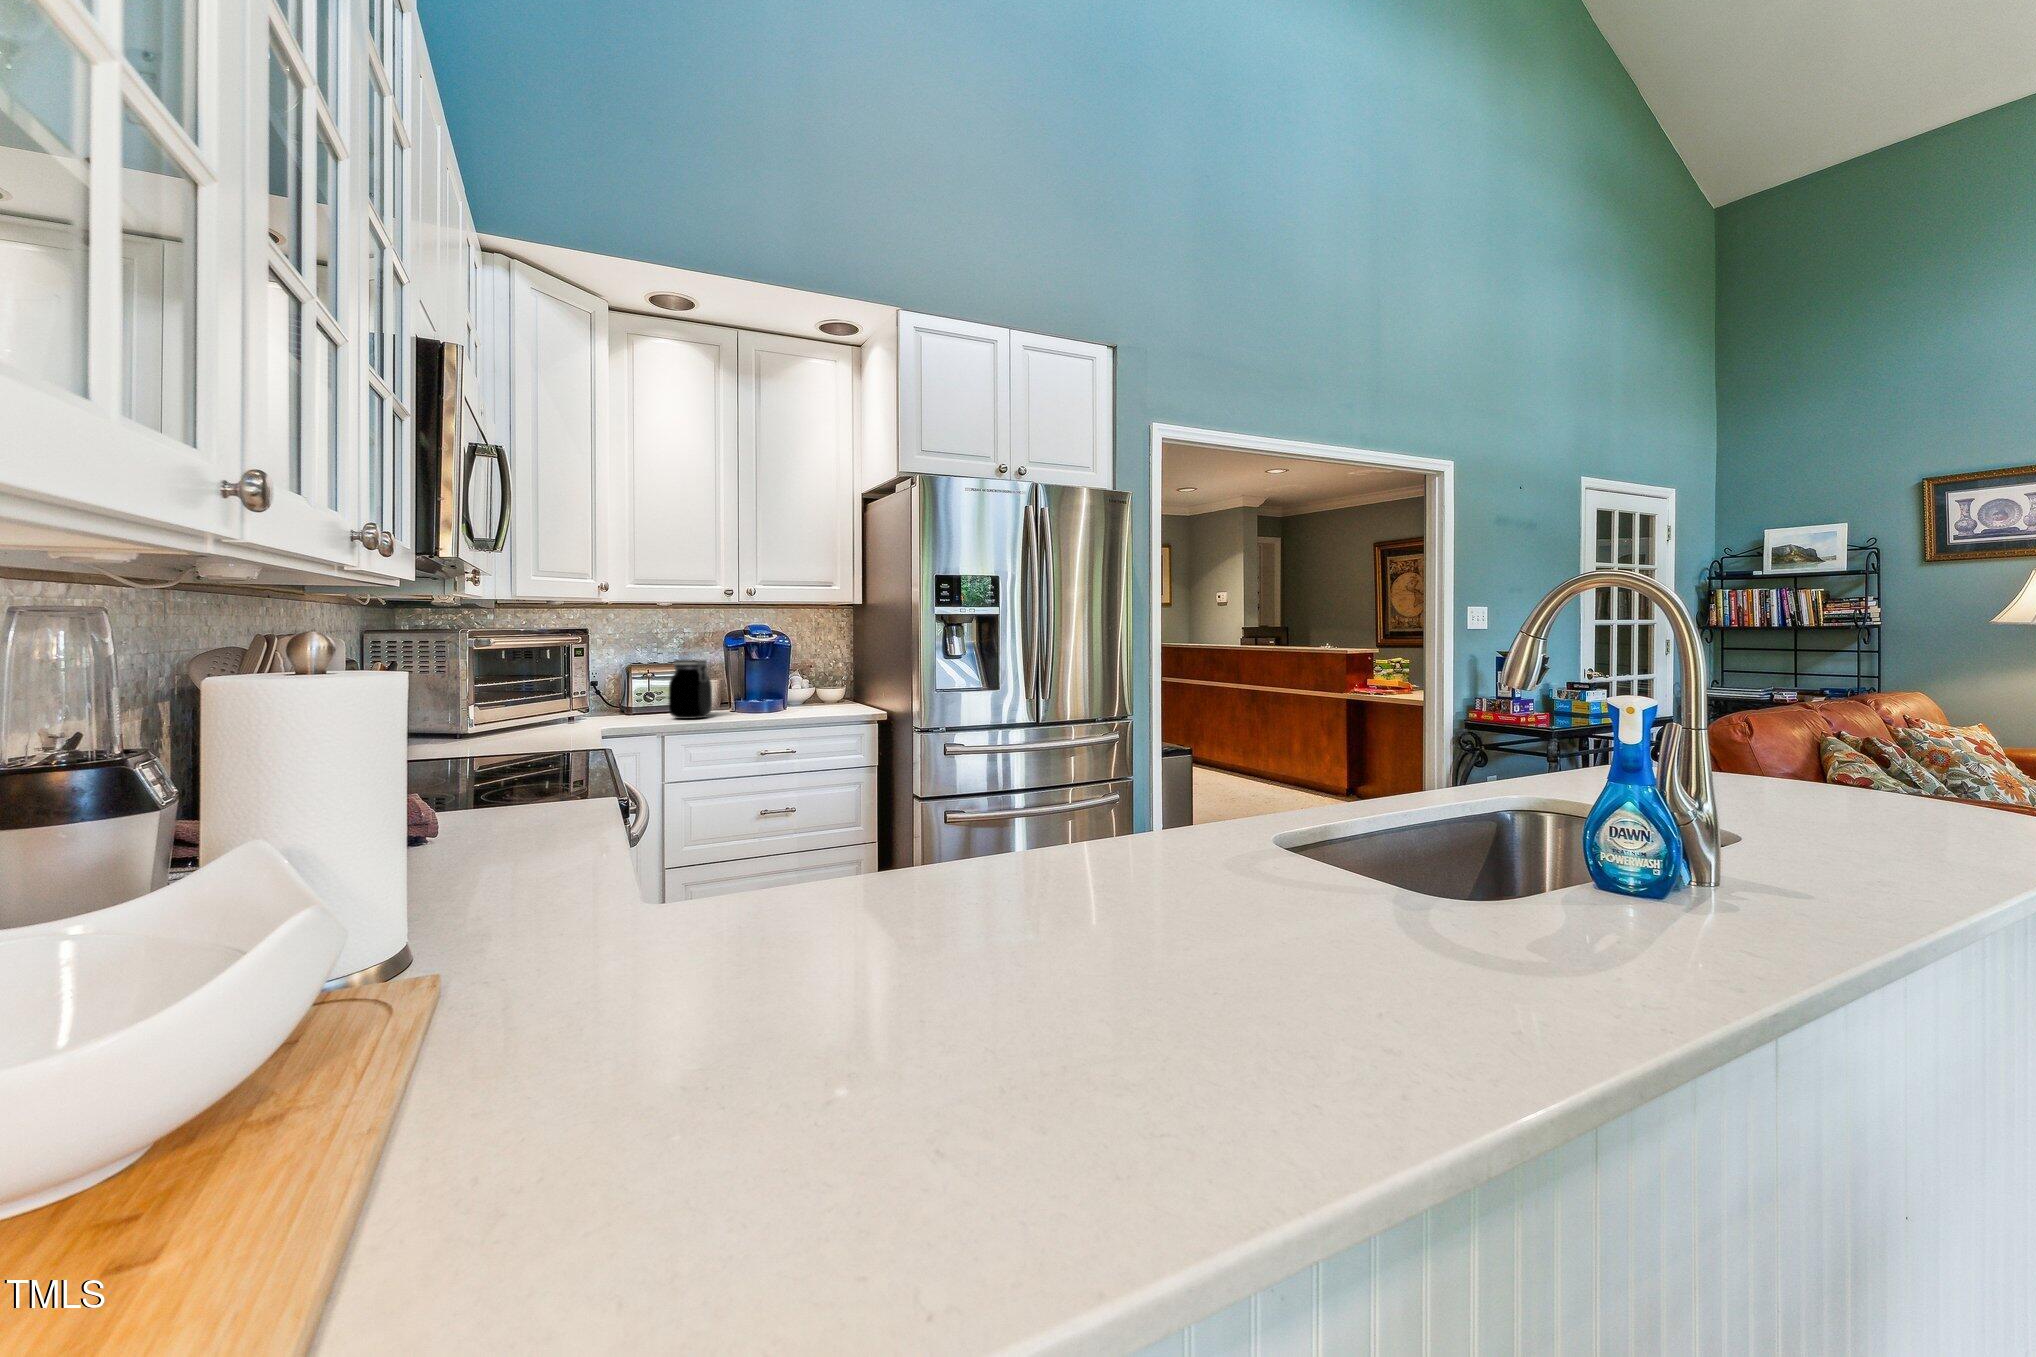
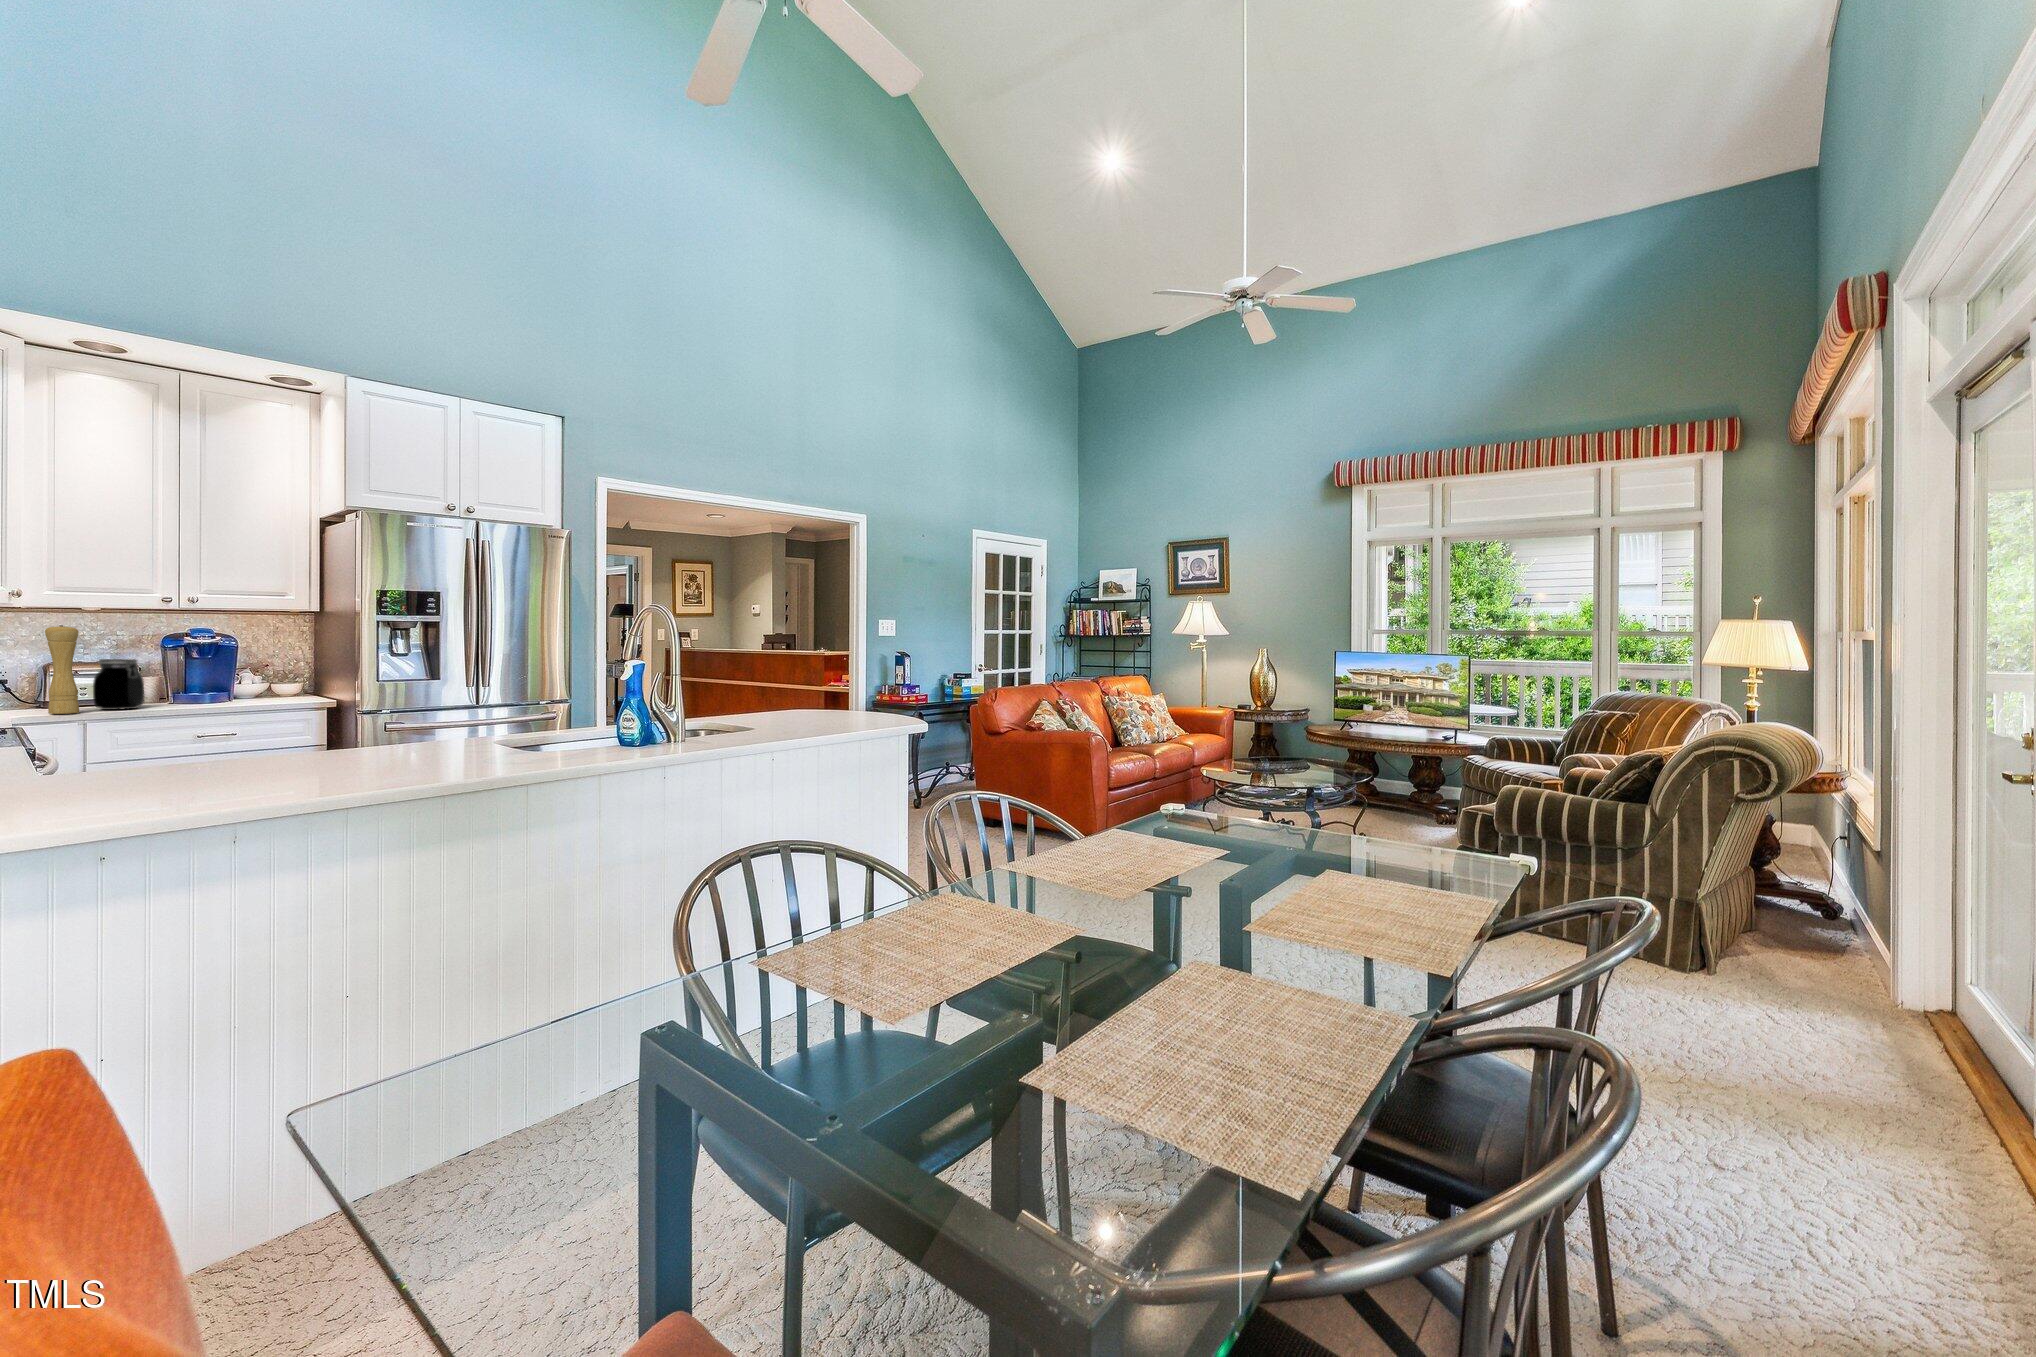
pepper mill: none [630,620,658,724] -> present [45,625,79,714]

